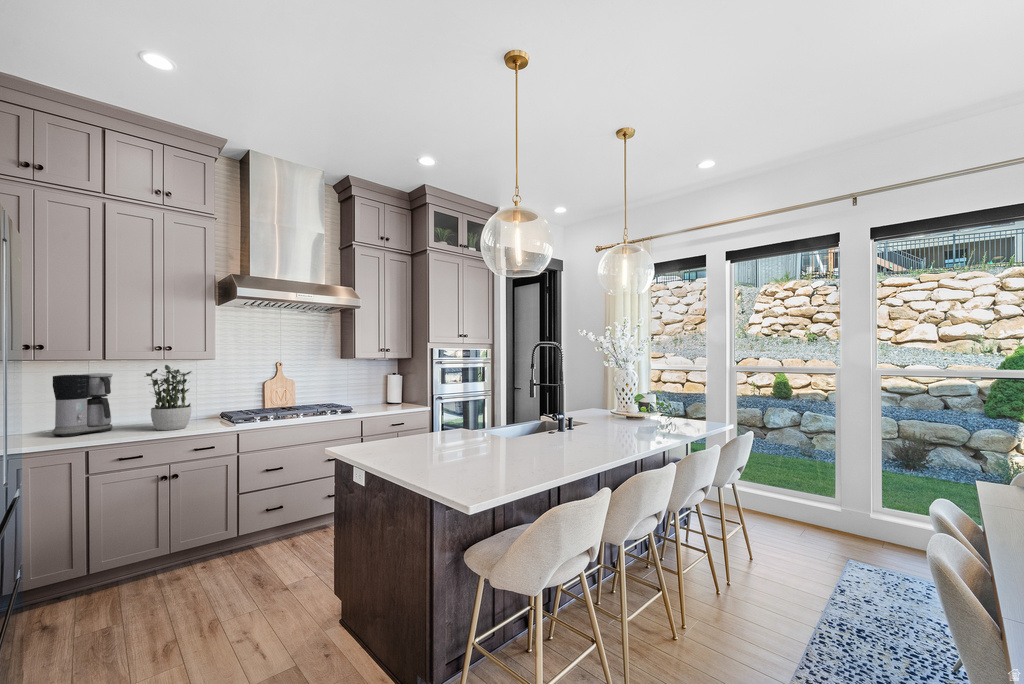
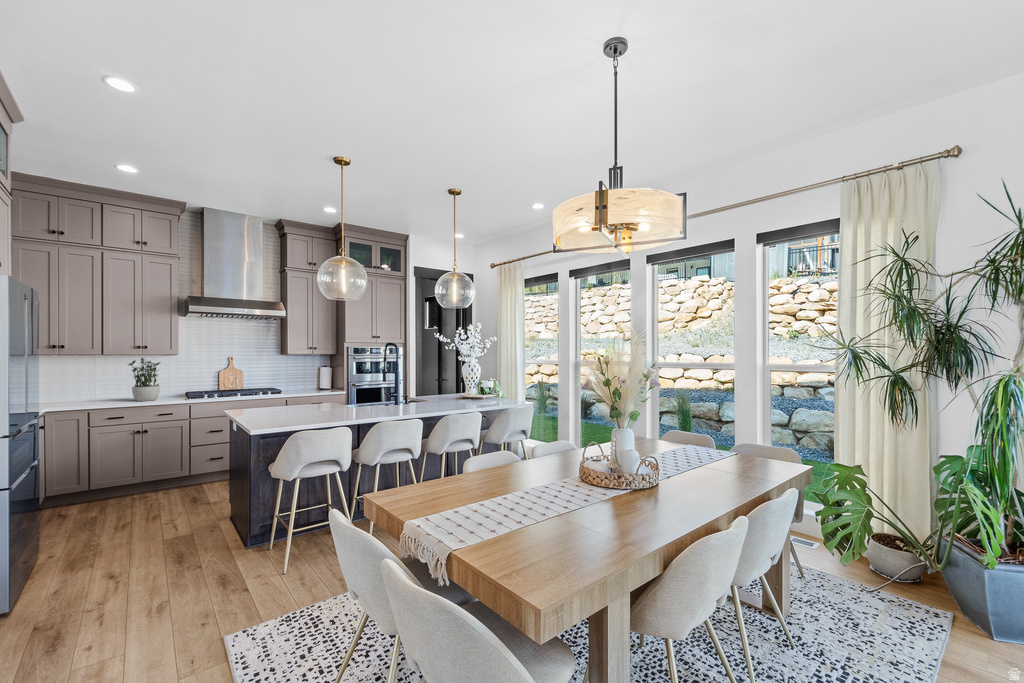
coffee maker: present [52,373,113,437] -> none [70,363,109,403]

